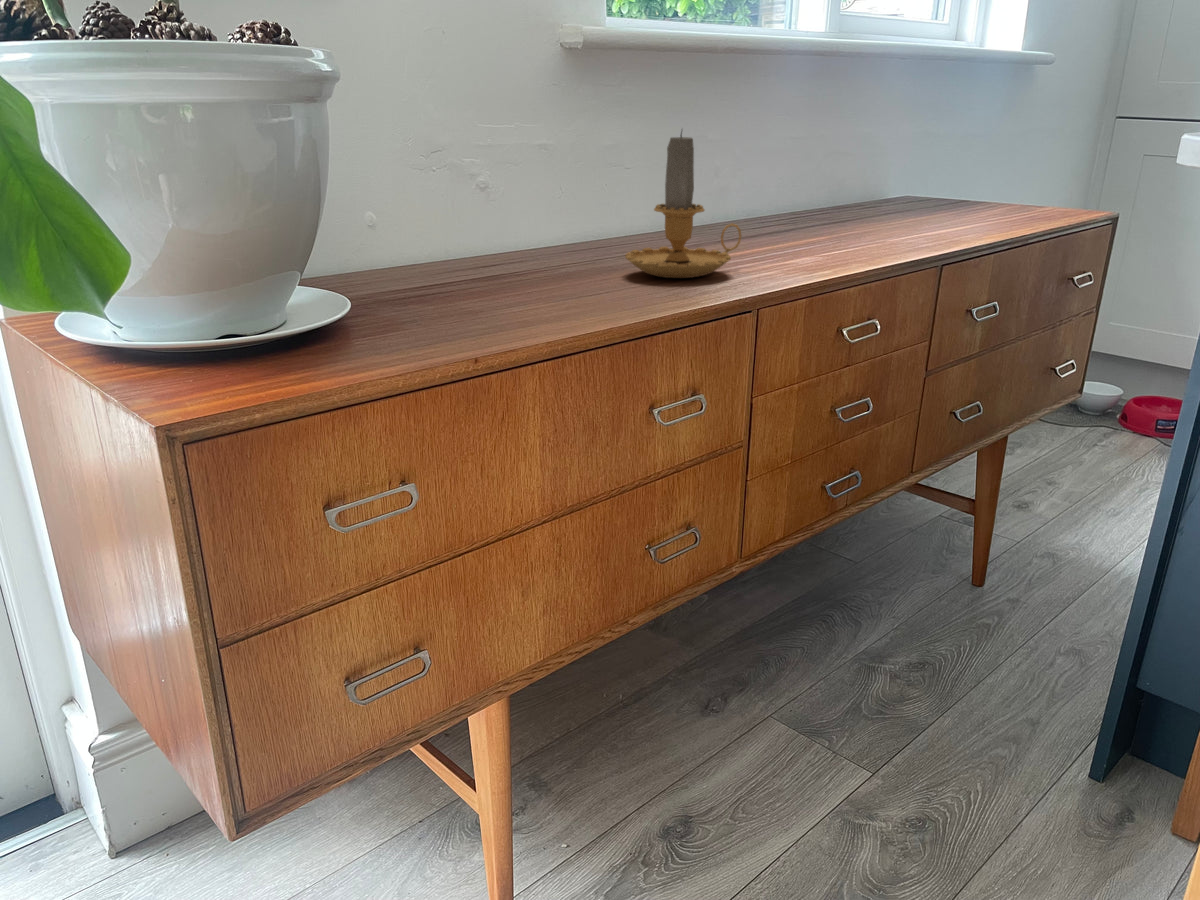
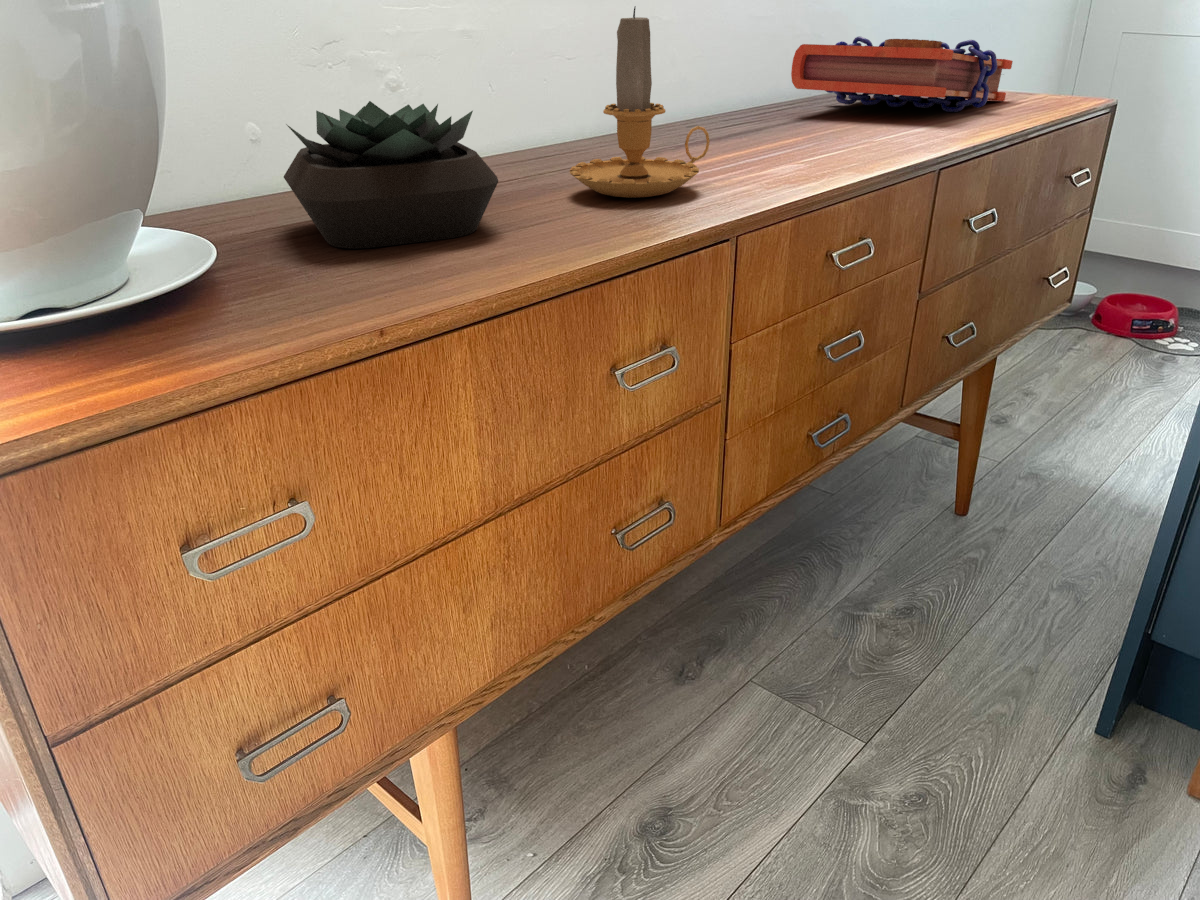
book: none [821,156,1021,221] -> present [791,36,1013,112]
succulent plant: none [399,196,567,307] -> present [284,101,498,249]

